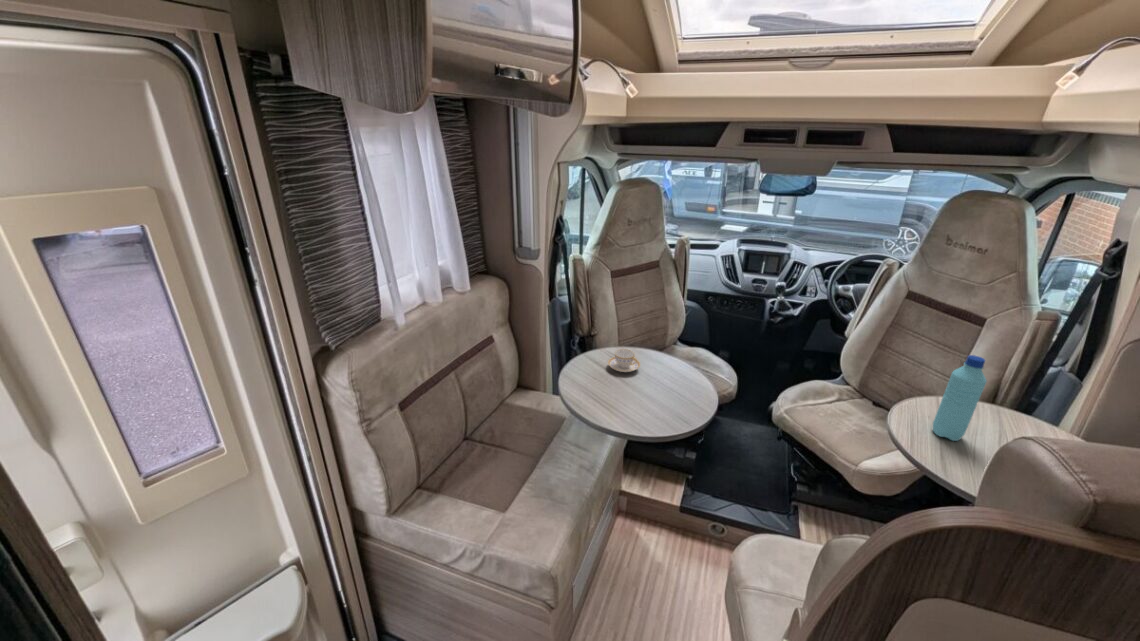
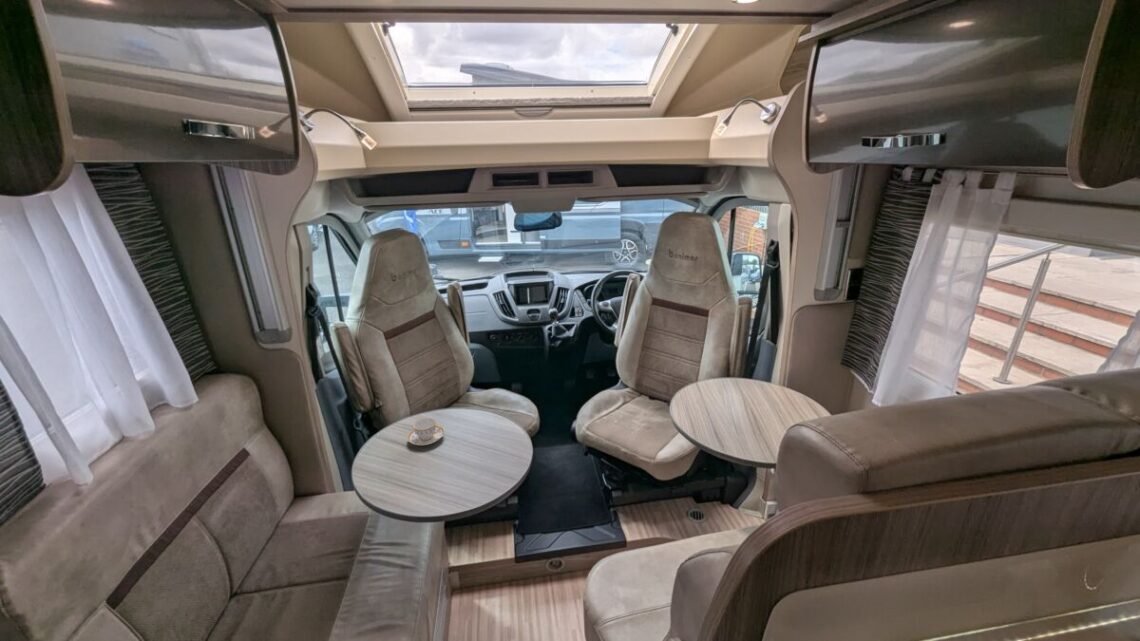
water bottle: present [933,355,986,441] -> none [699,347,726,418]

